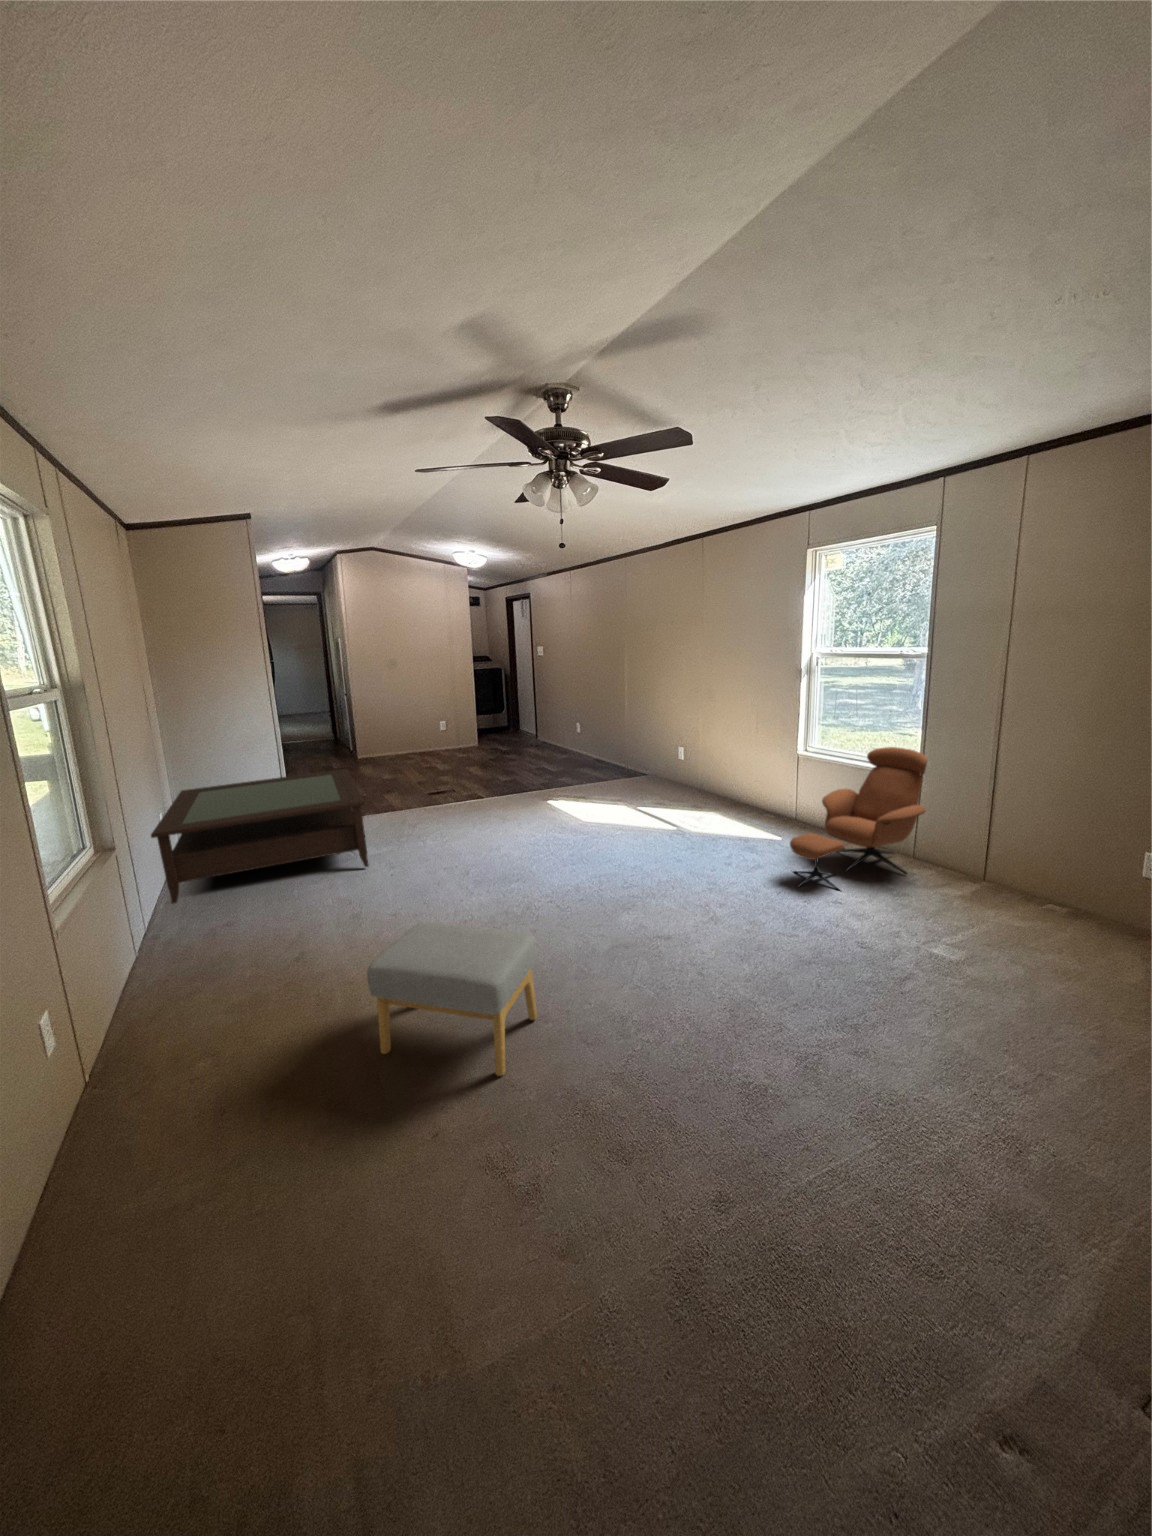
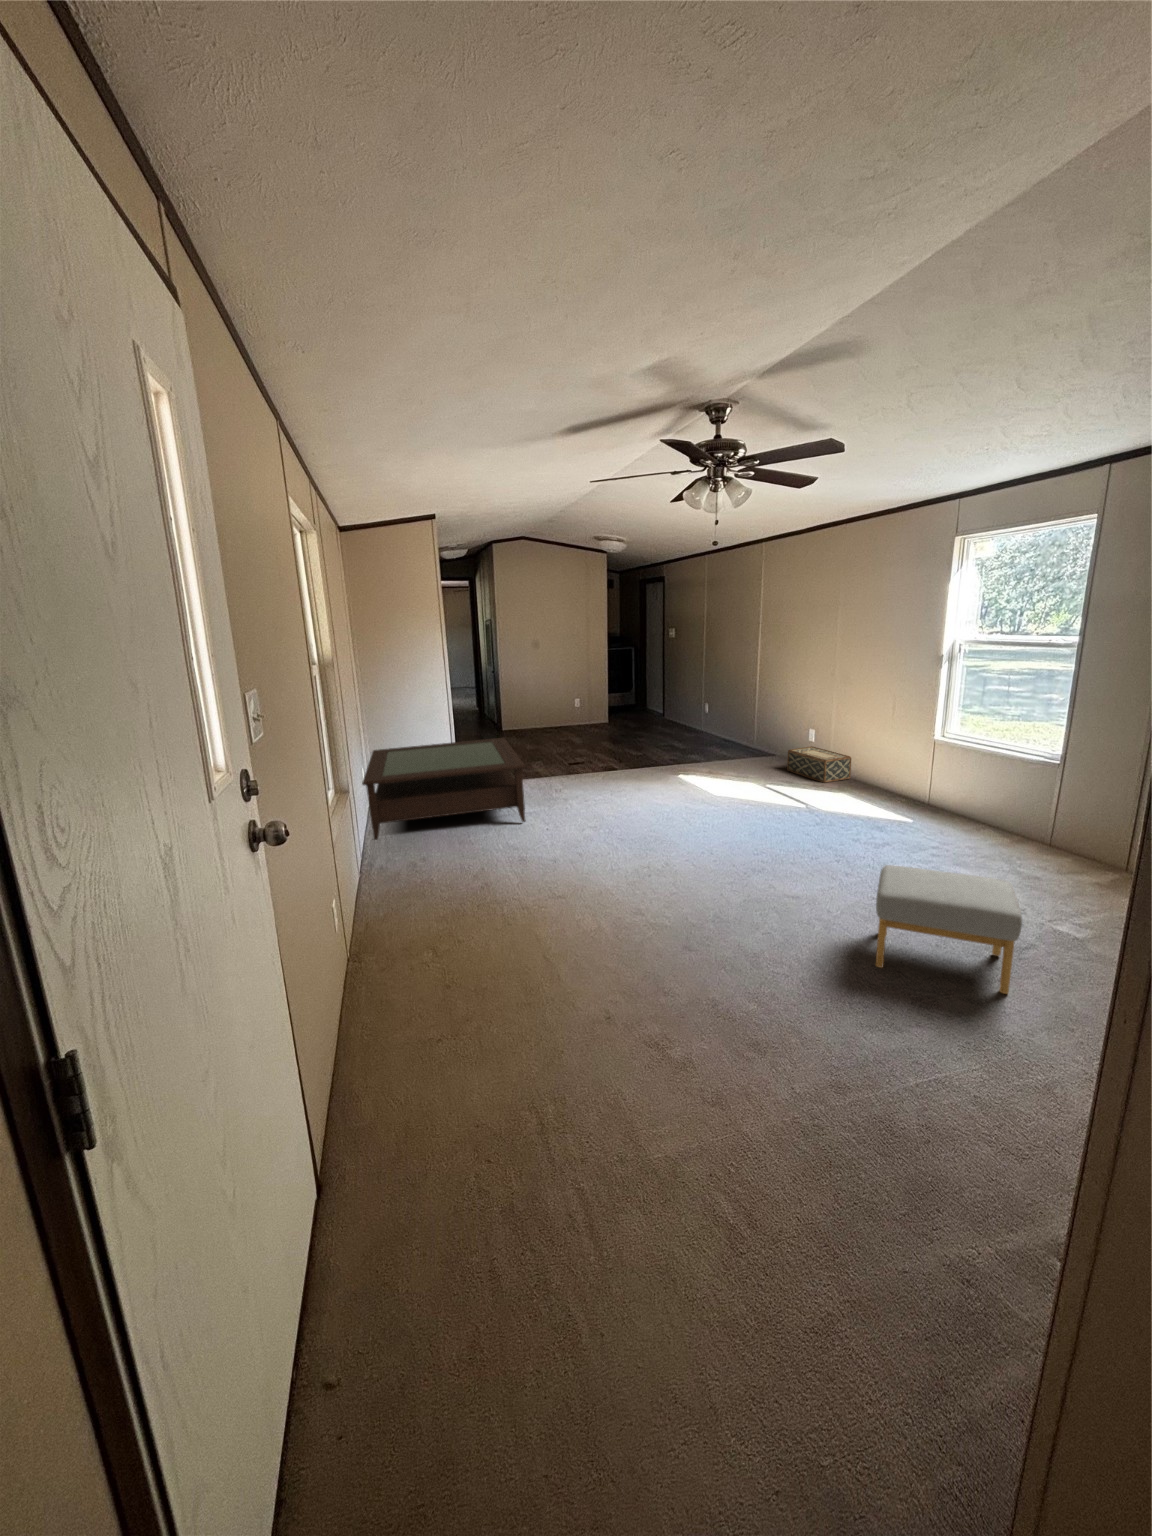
lounge chair: present [790,747,927,891] -> none [920,735,1077,873]
woven basket: none [656,764,718,801] -> present [787,746,851,783]
footstool: present [367,922,537,1076] -> present [876,865,1022,994]

